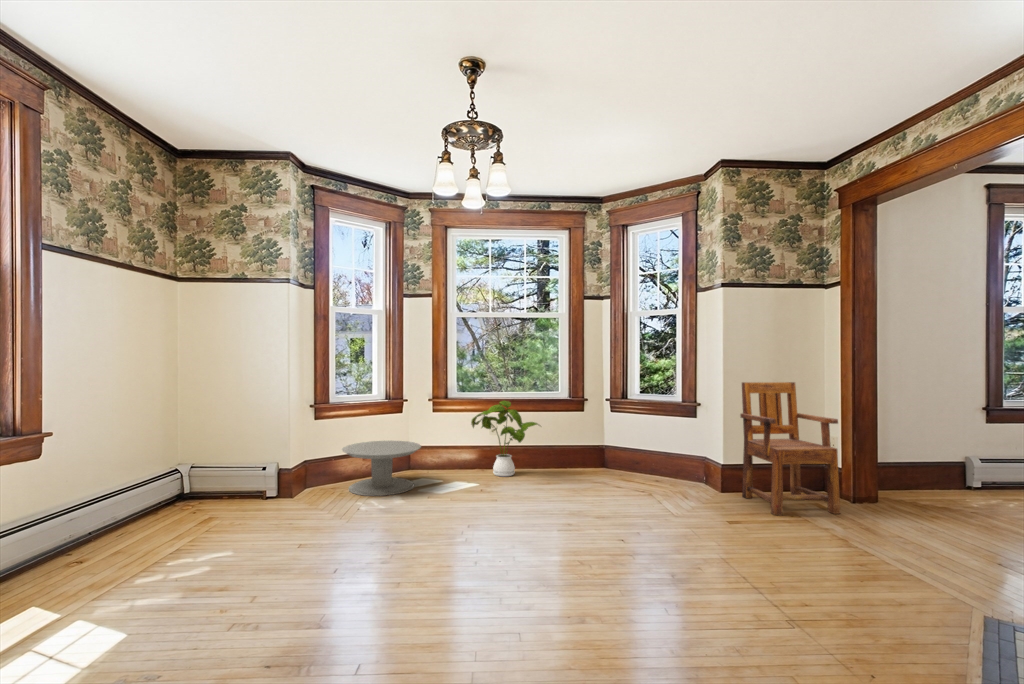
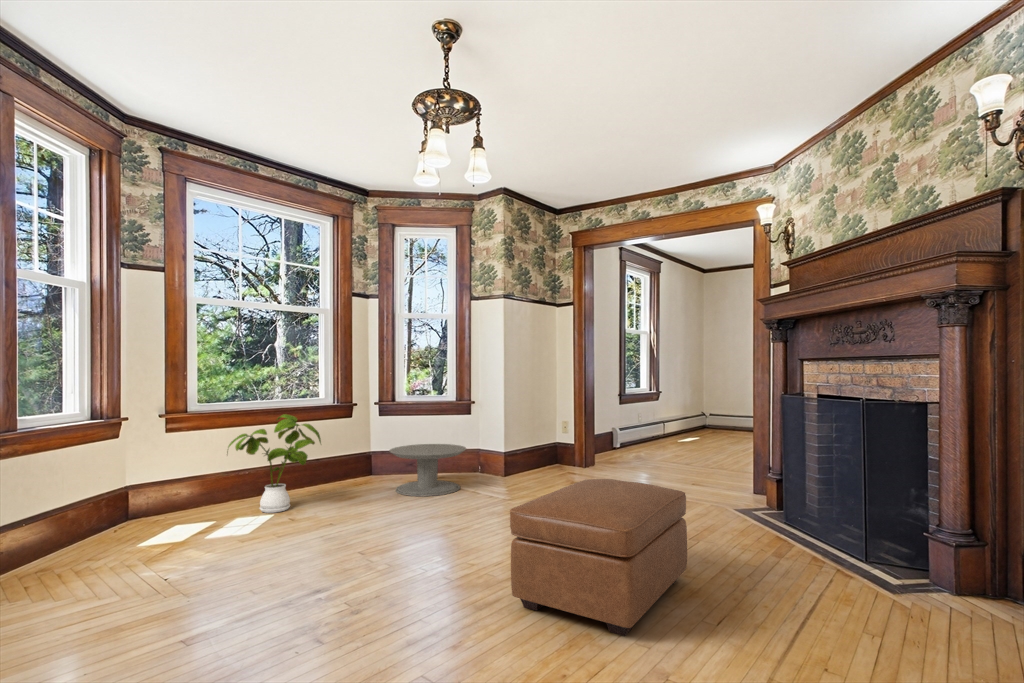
armchair: present [740,382,840,515] -> none [517,380,592,488]
side table: present [342,441,421,496] -> present [389,444,466,496]
ottoman: none [476,501,670,651] -> present [510,479,687,636]

